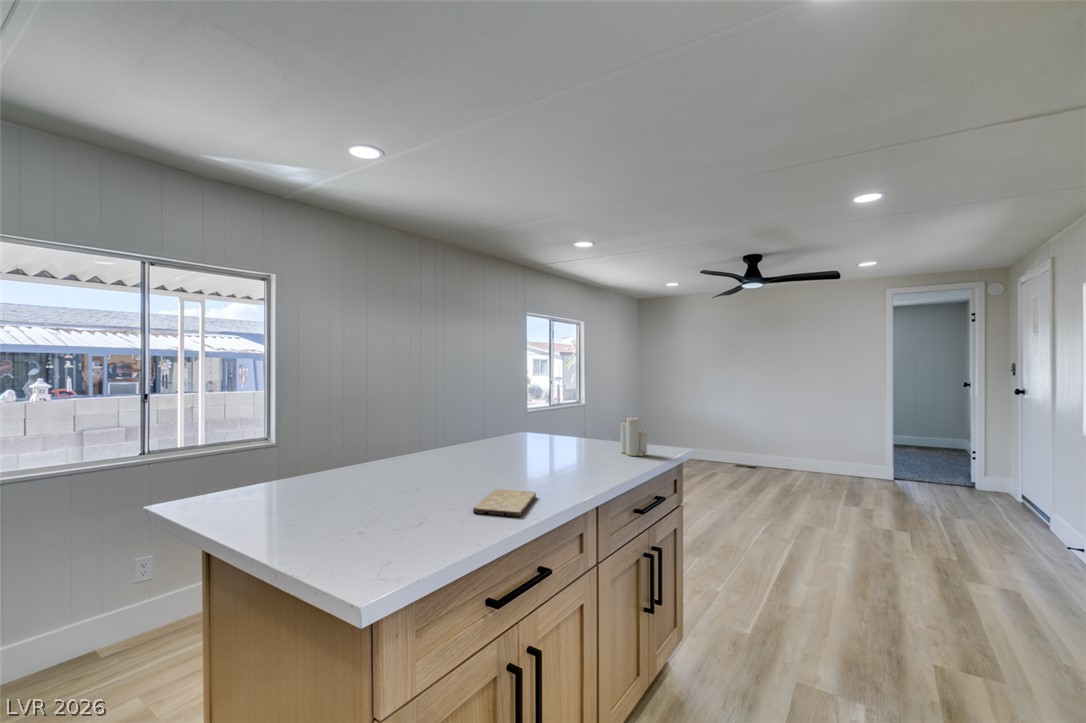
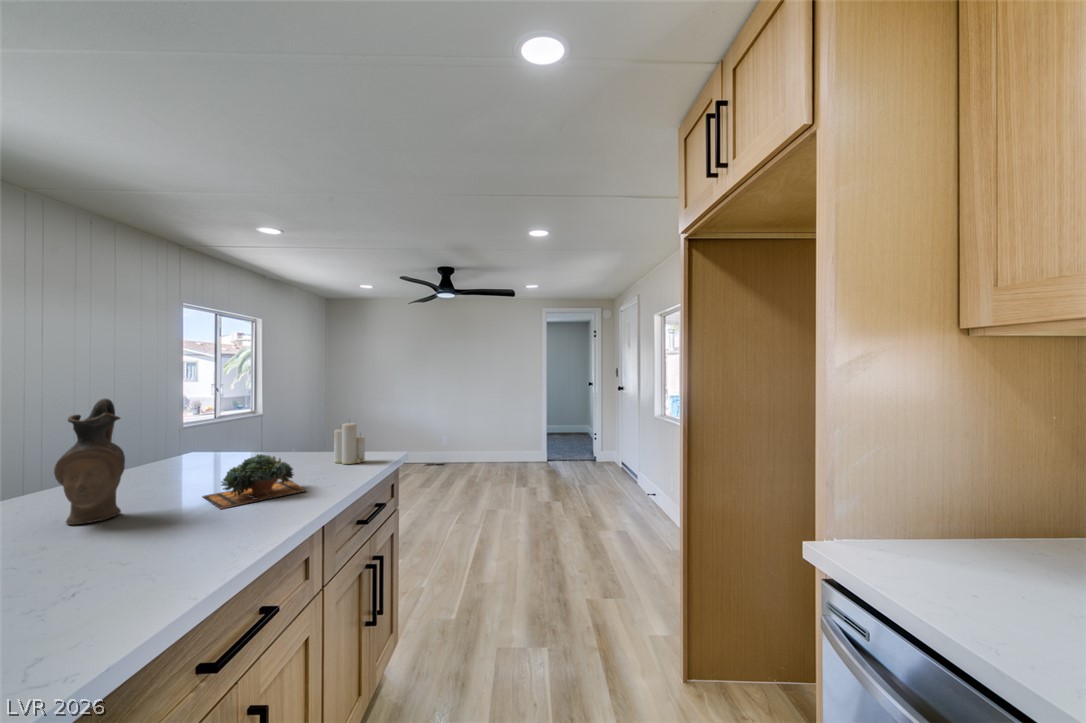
ceramic pitcher: none [442,388,475,472] -> present [54,399,125,524]
succulent plant: none [521,437,590,478] -> present [203,454,306,509]
cutting board: present [473,489,536,516] -> none [144,525,242,573]

